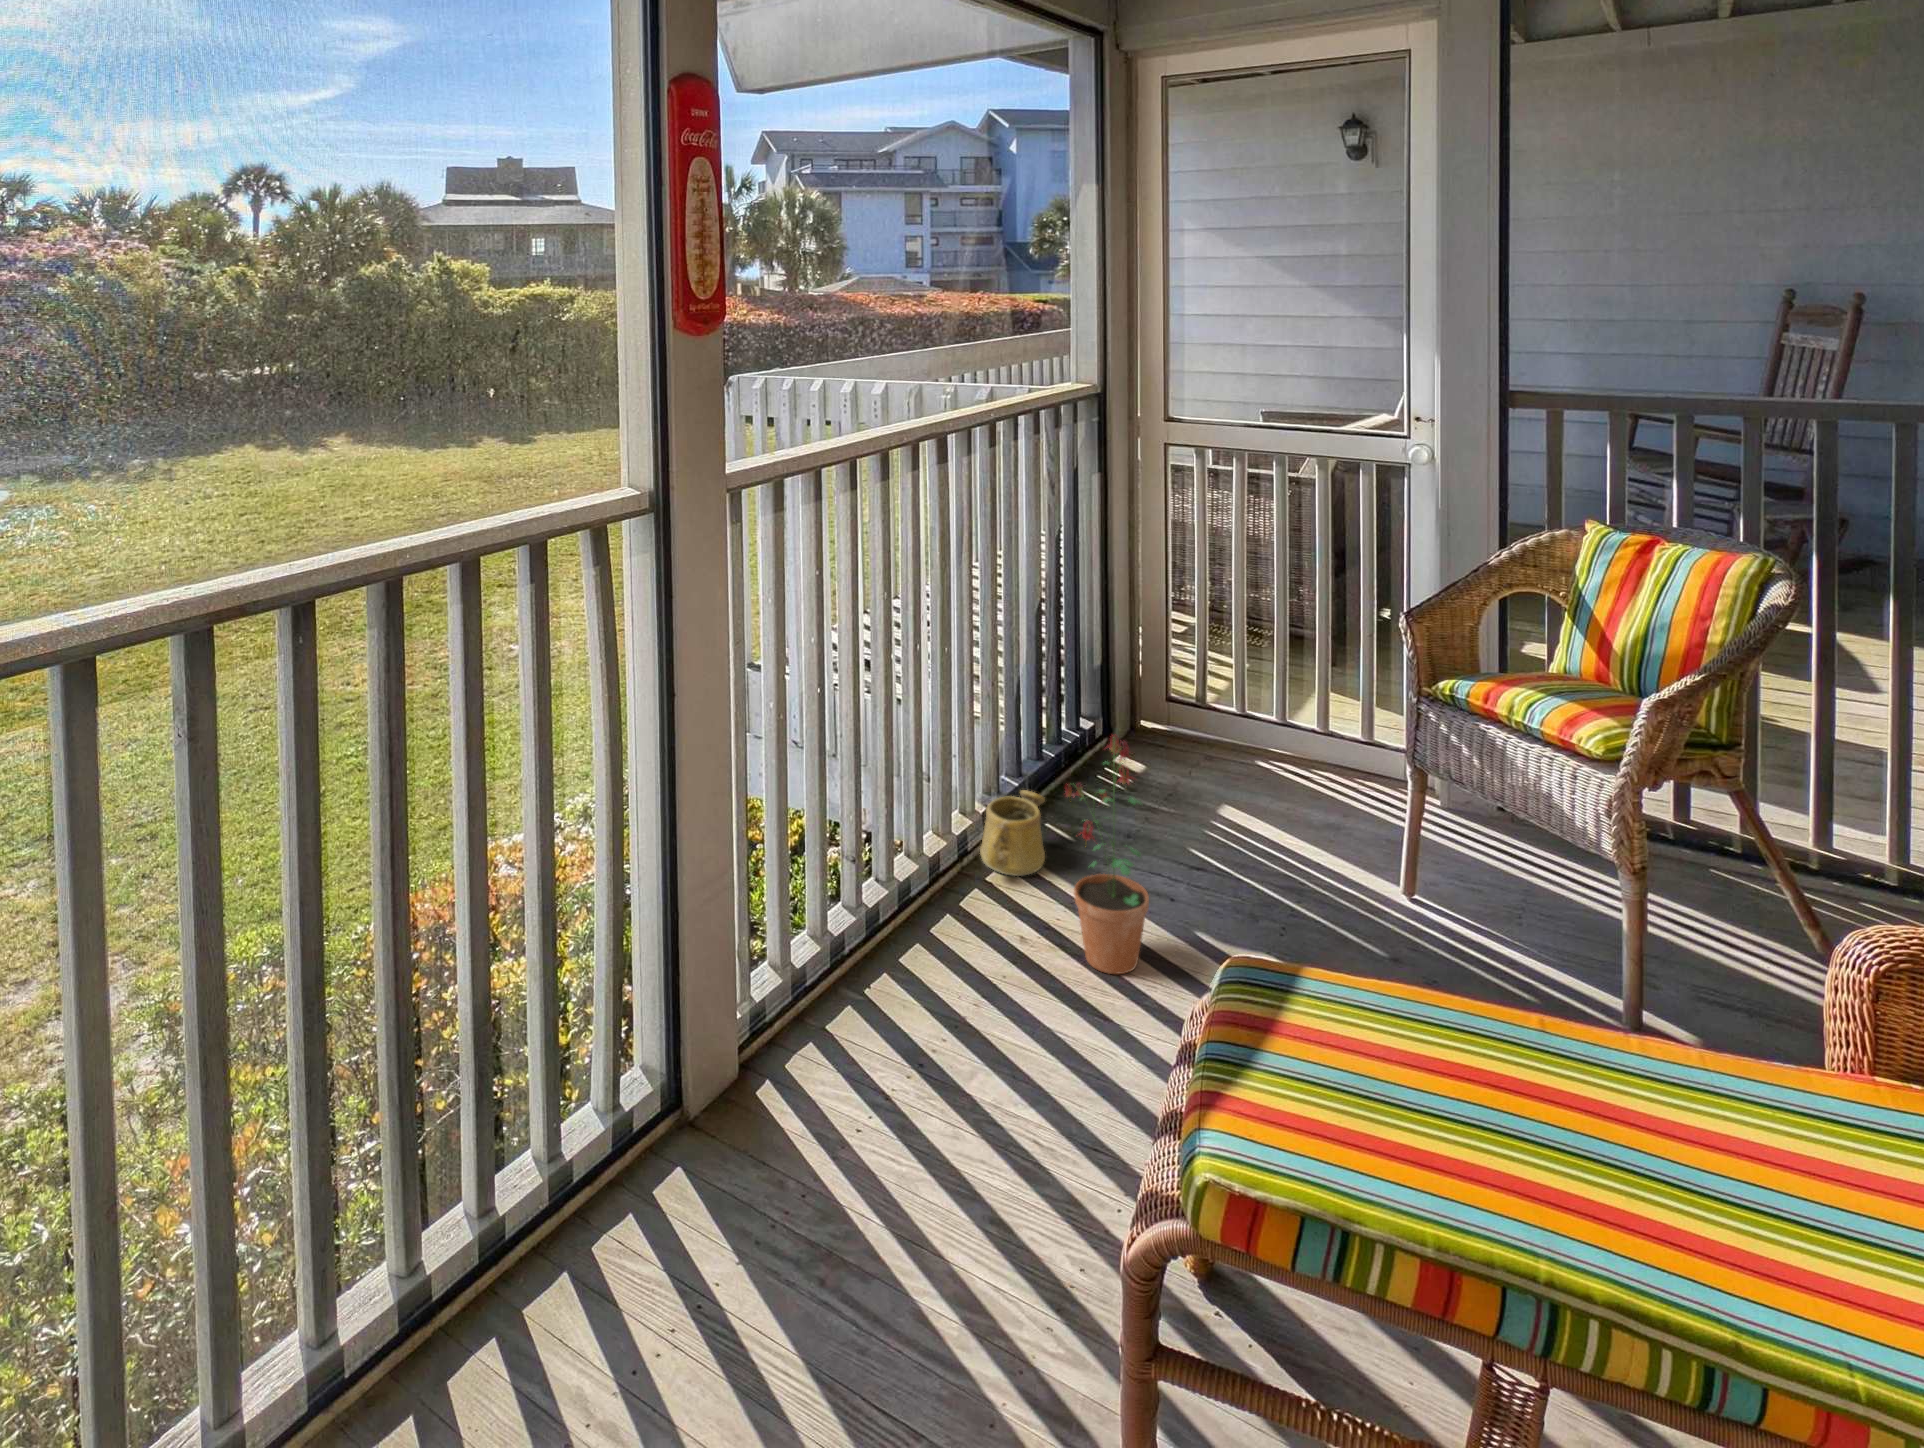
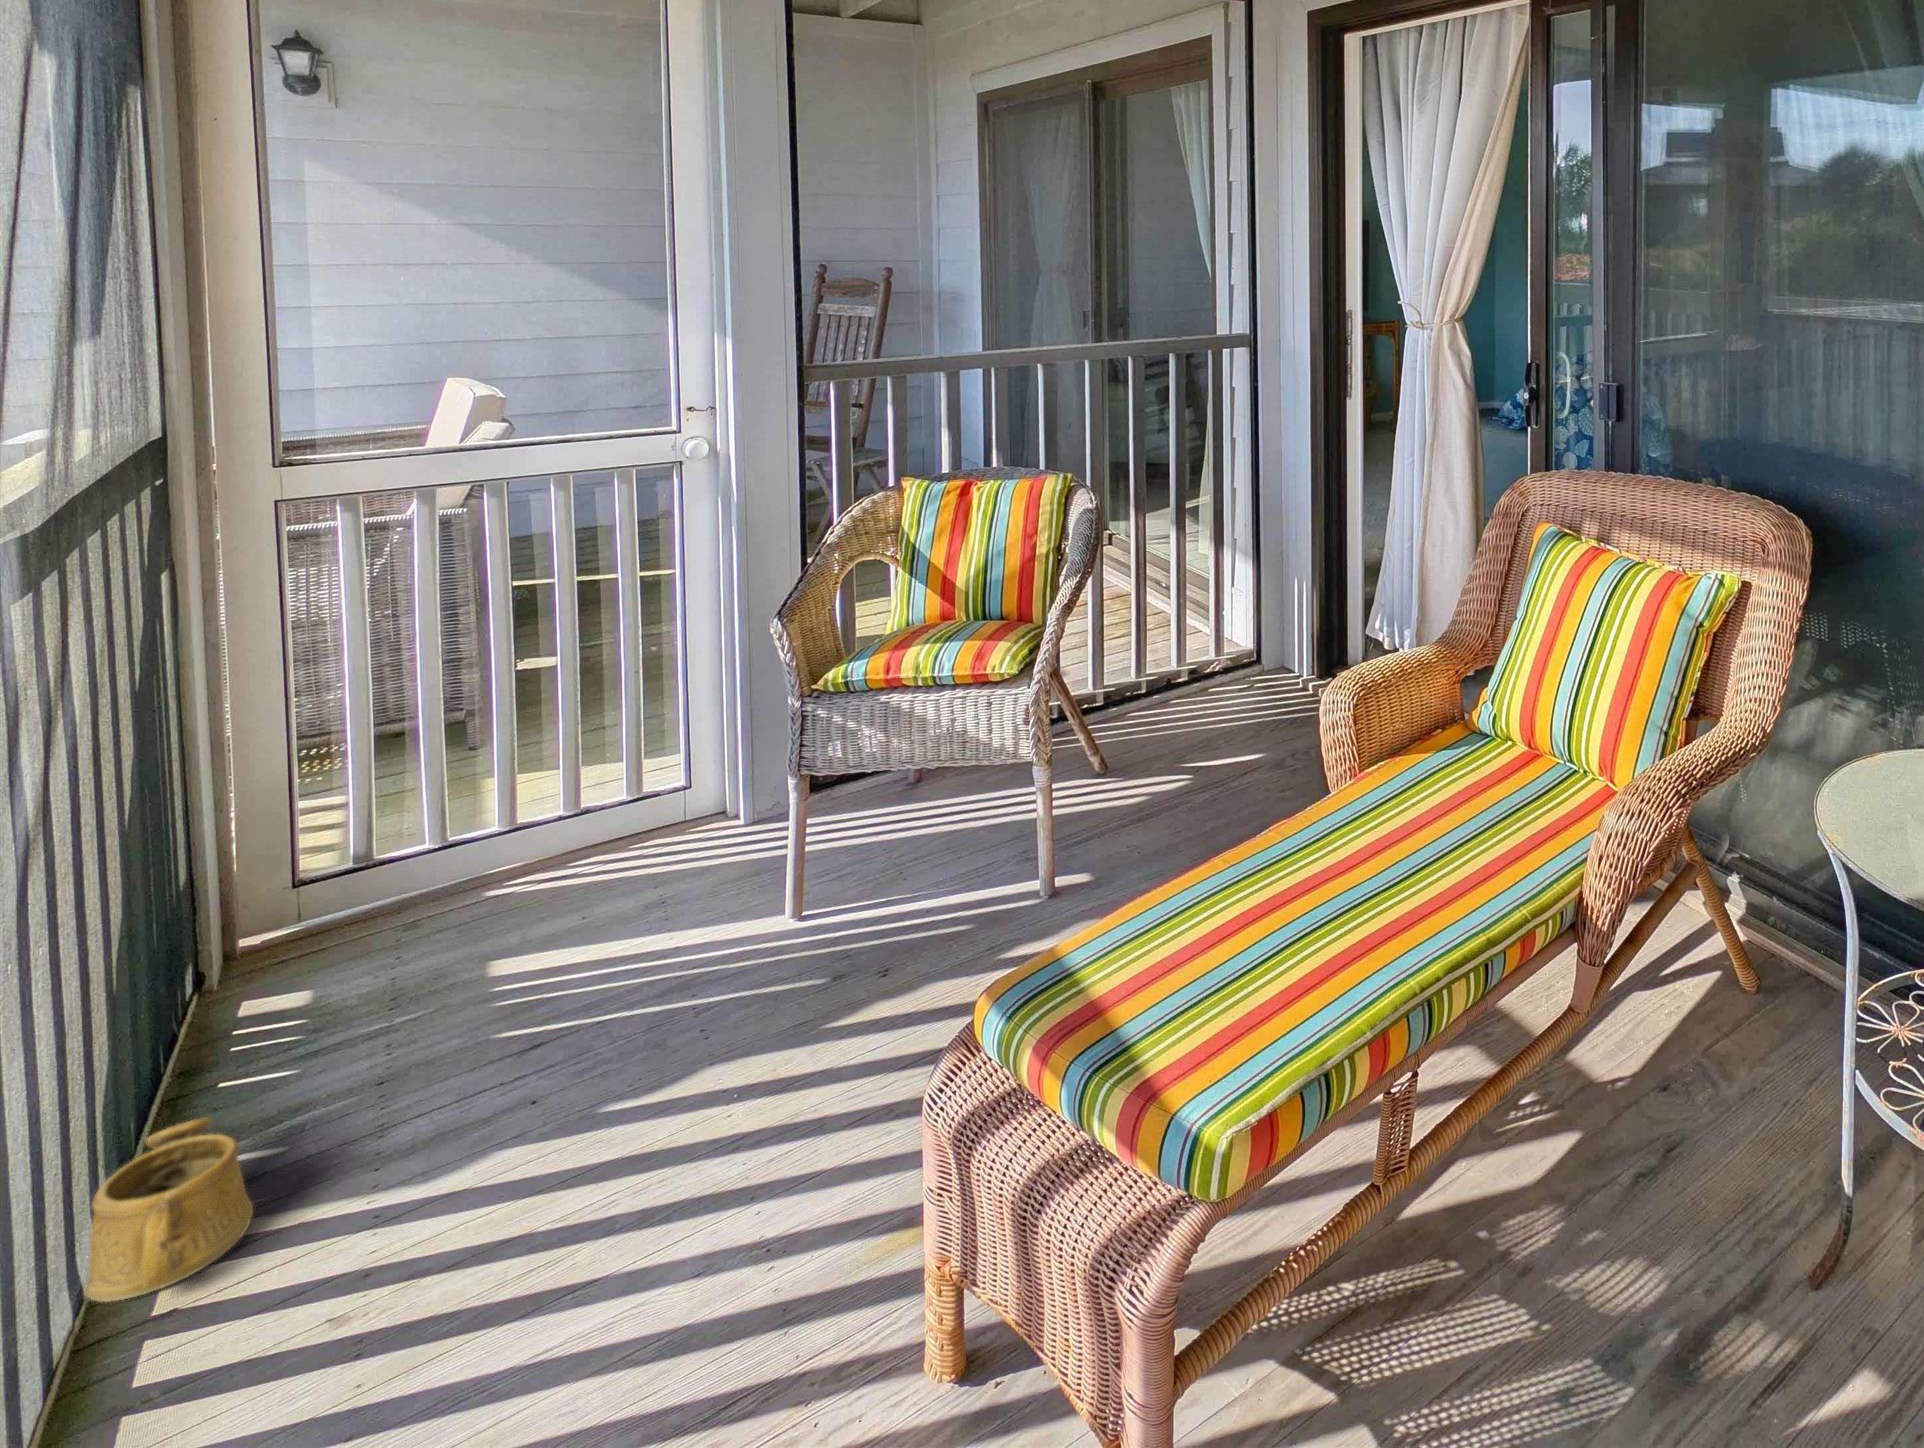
potted plant: present [1066,735,1149,974] -> none [373,910,581,1258]

